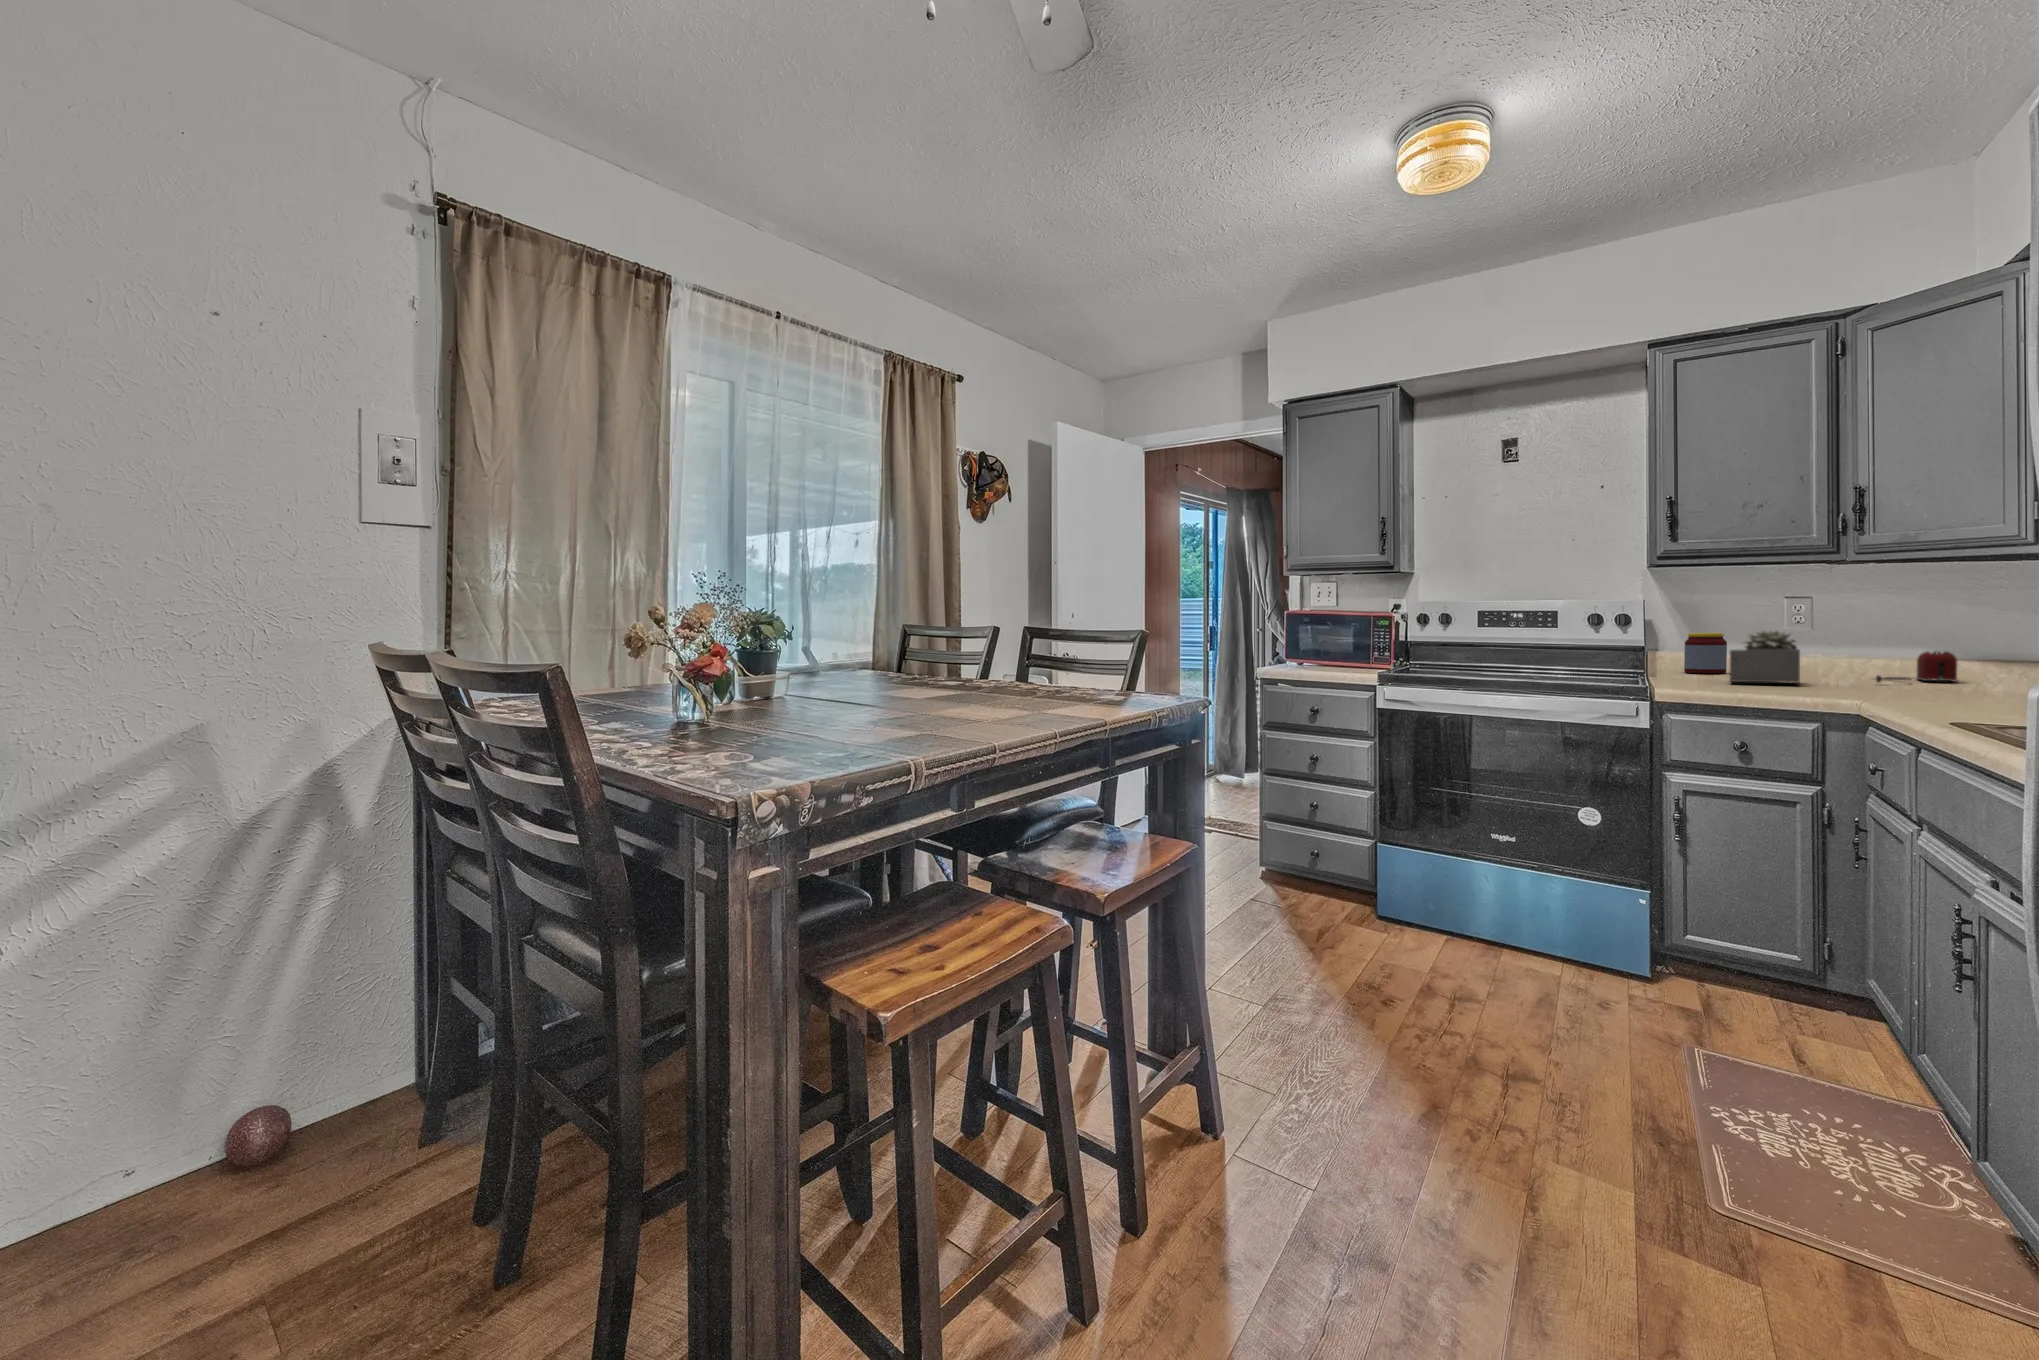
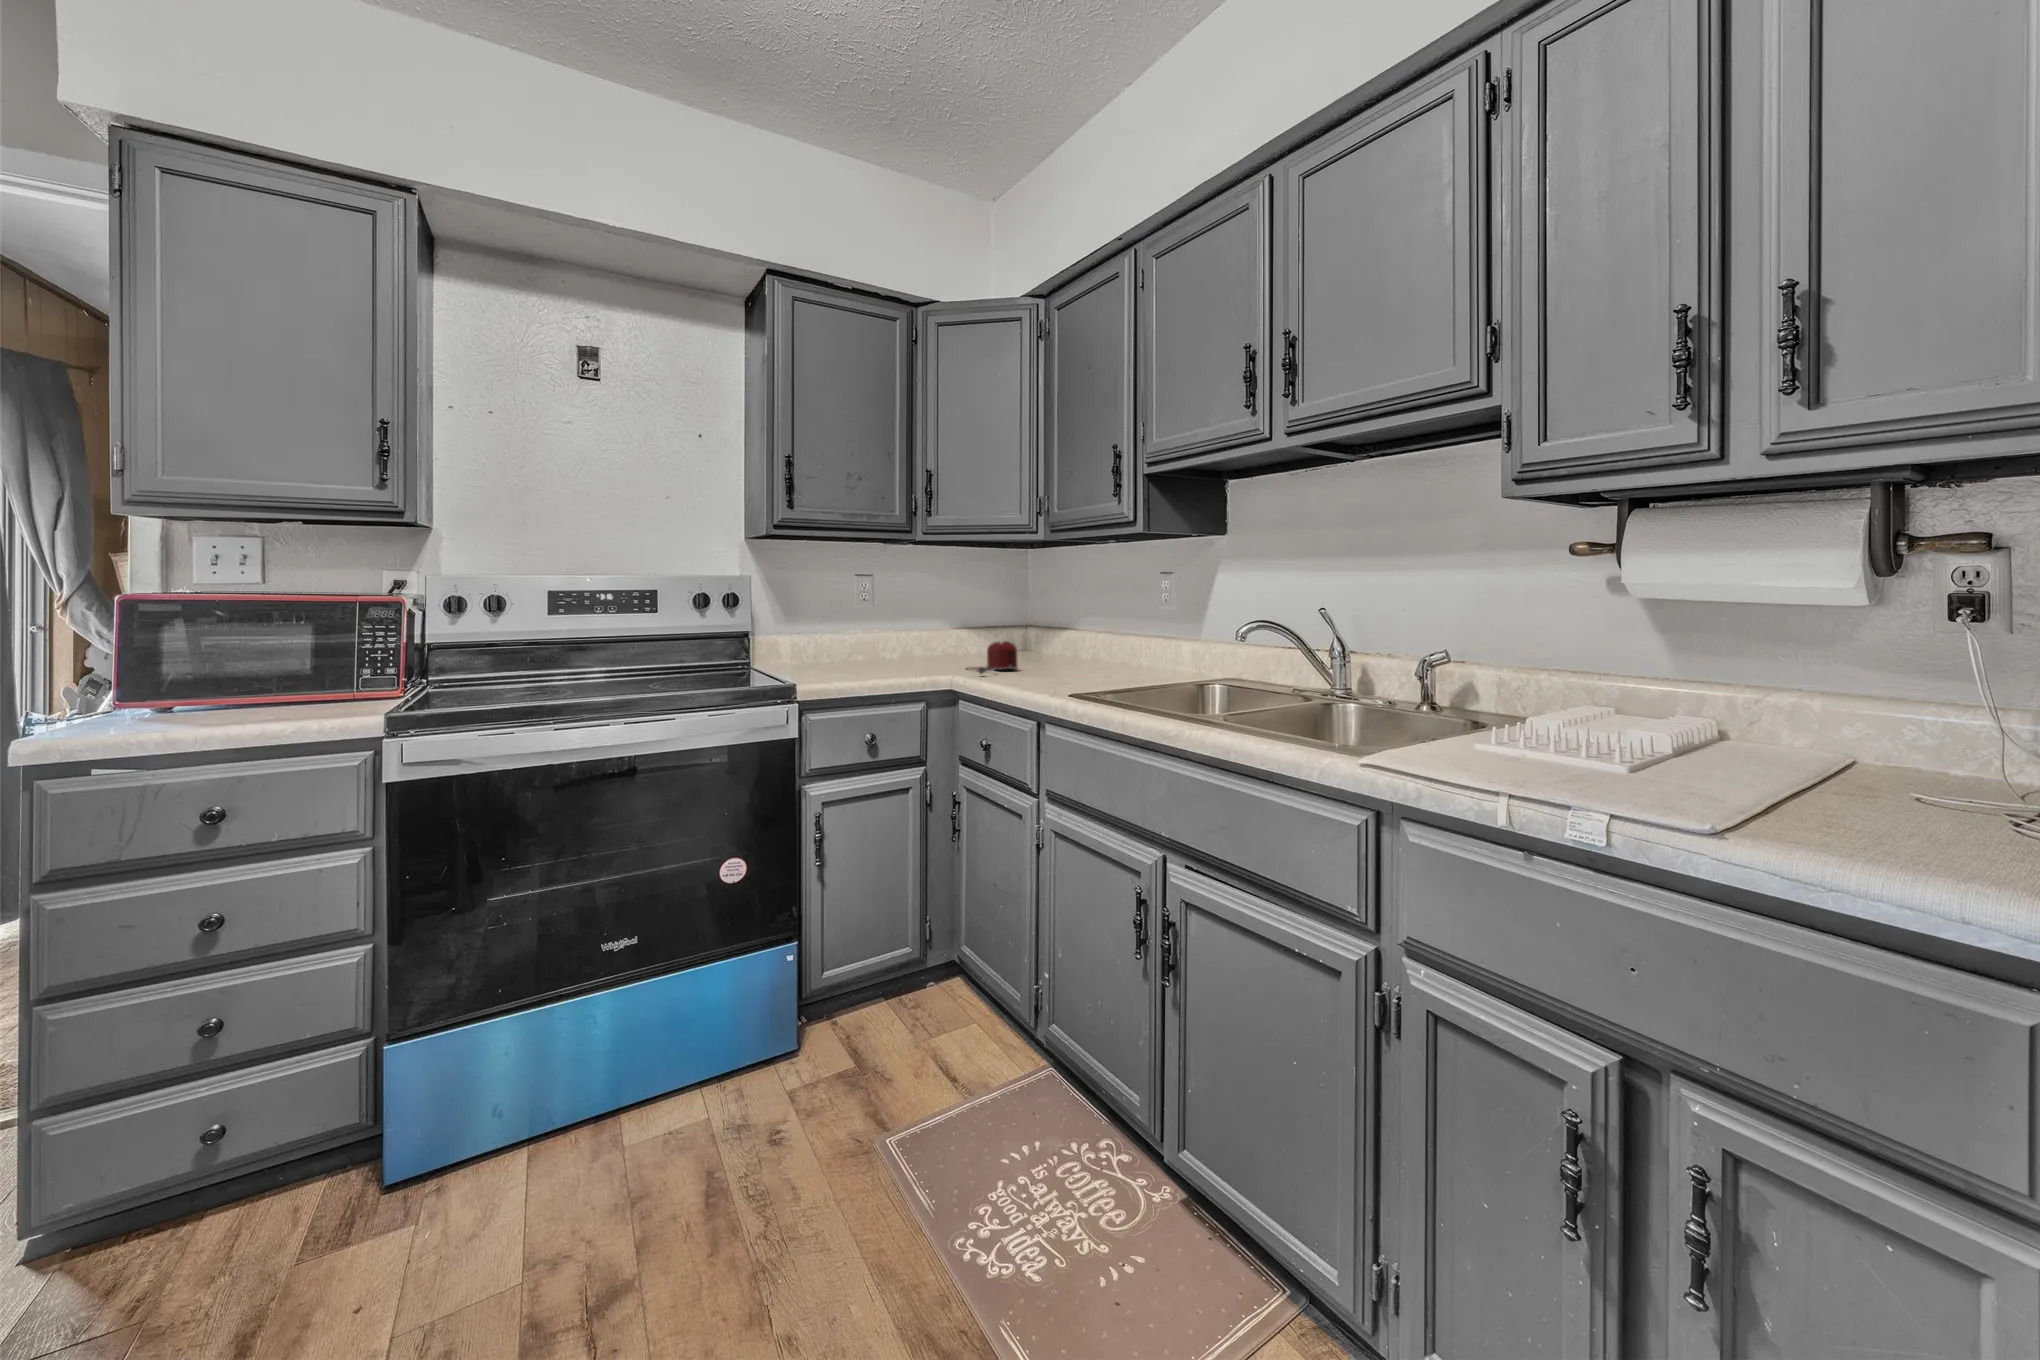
succulent plant: present [1730,630,1800,683] -> none [871,620,938,683]
jar: present [1684,633,1727,673] -> none [808,626,847,674]

